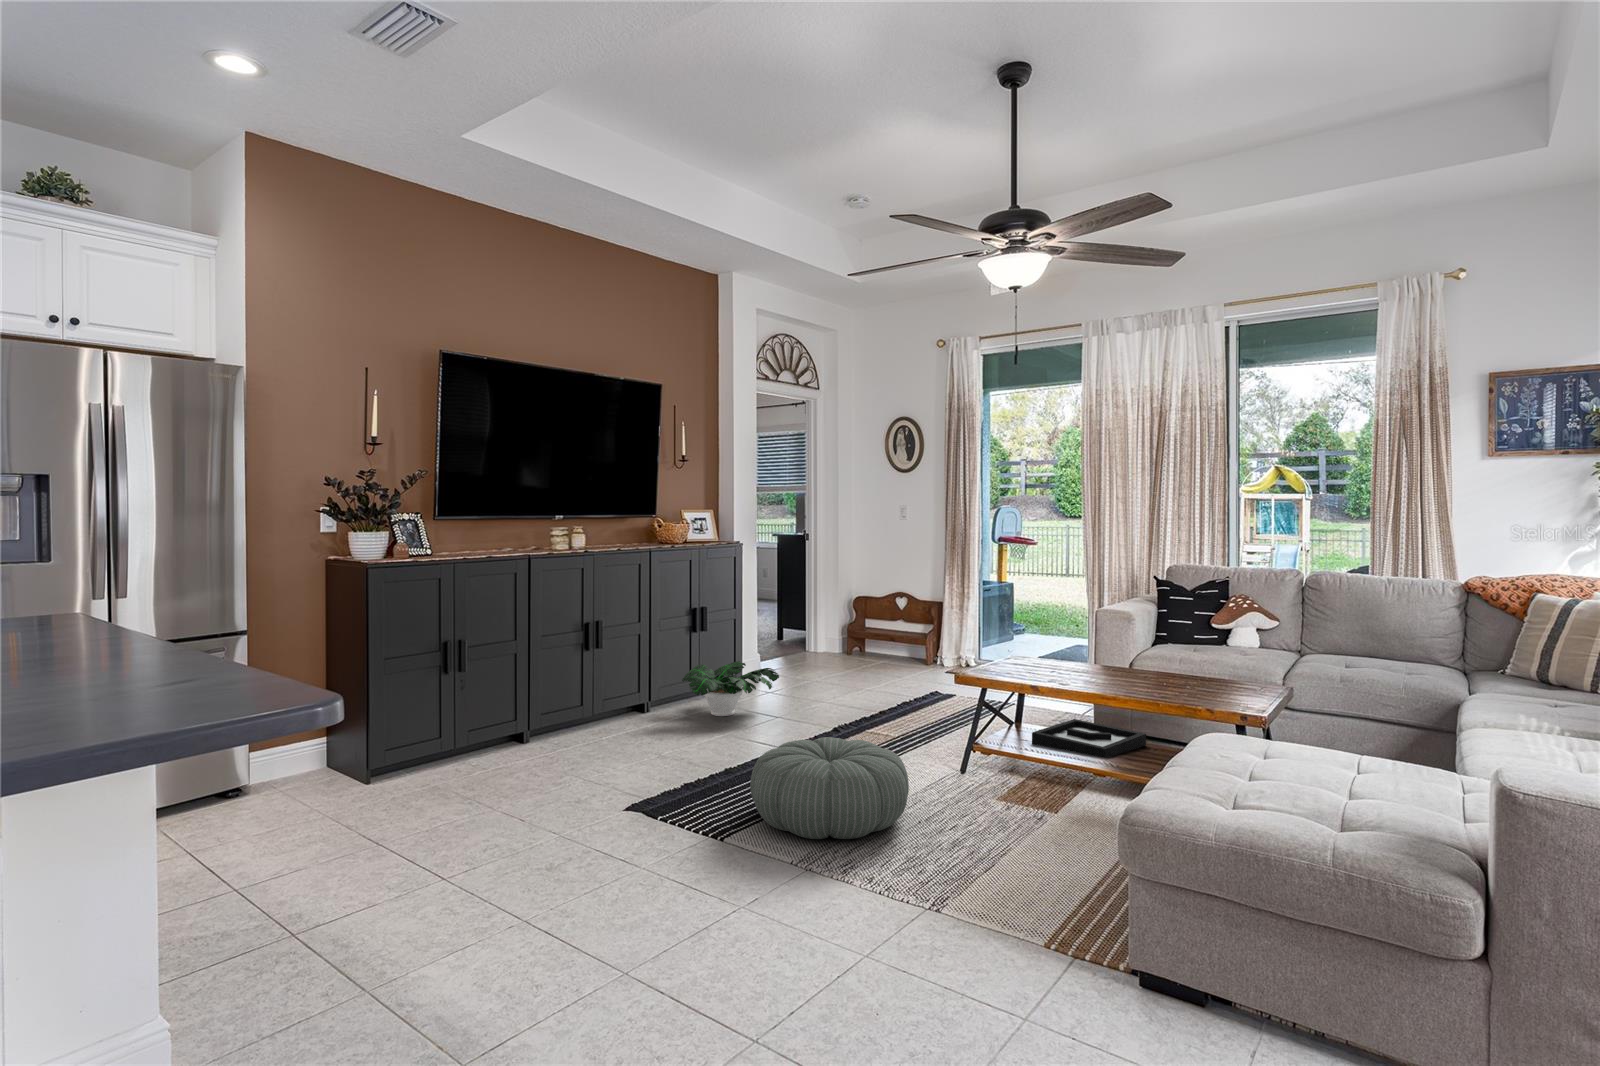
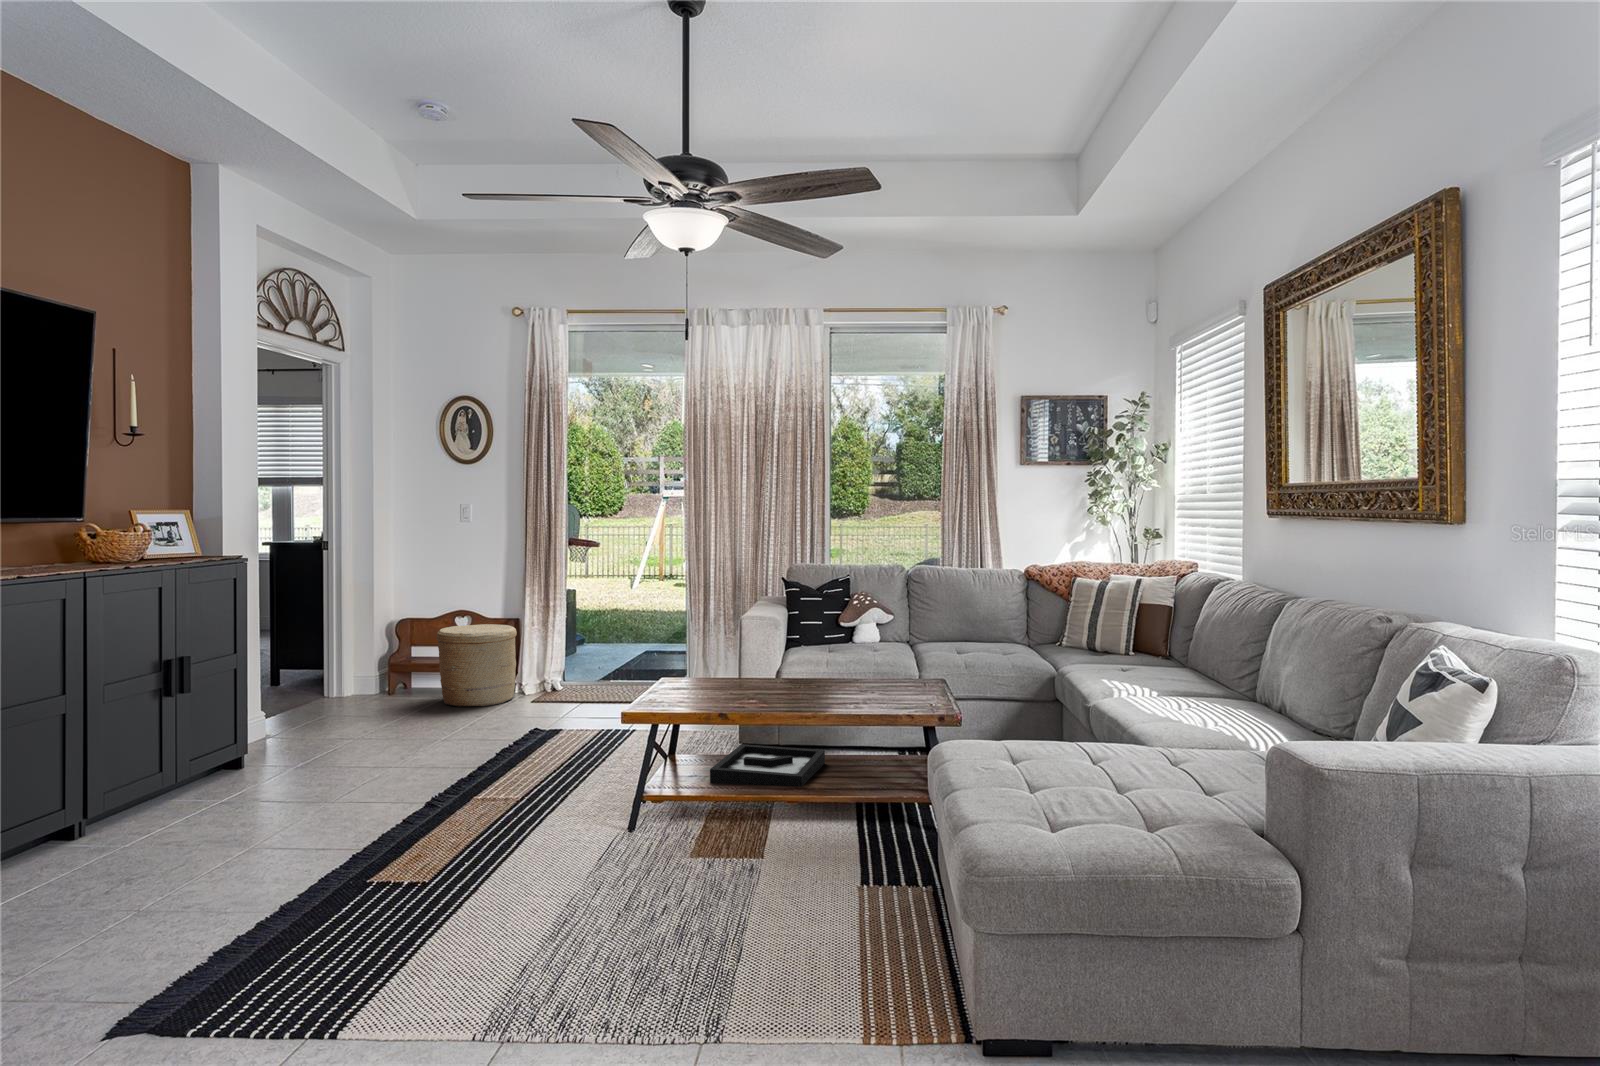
woven basket: none [876,604,938,670] -> present [436,624,517,707]
potted plant: present [682,661,779,716] -> none [157,727,327,815]
pouf: present [750,737,909,839] -> none [361,823,611,995]

